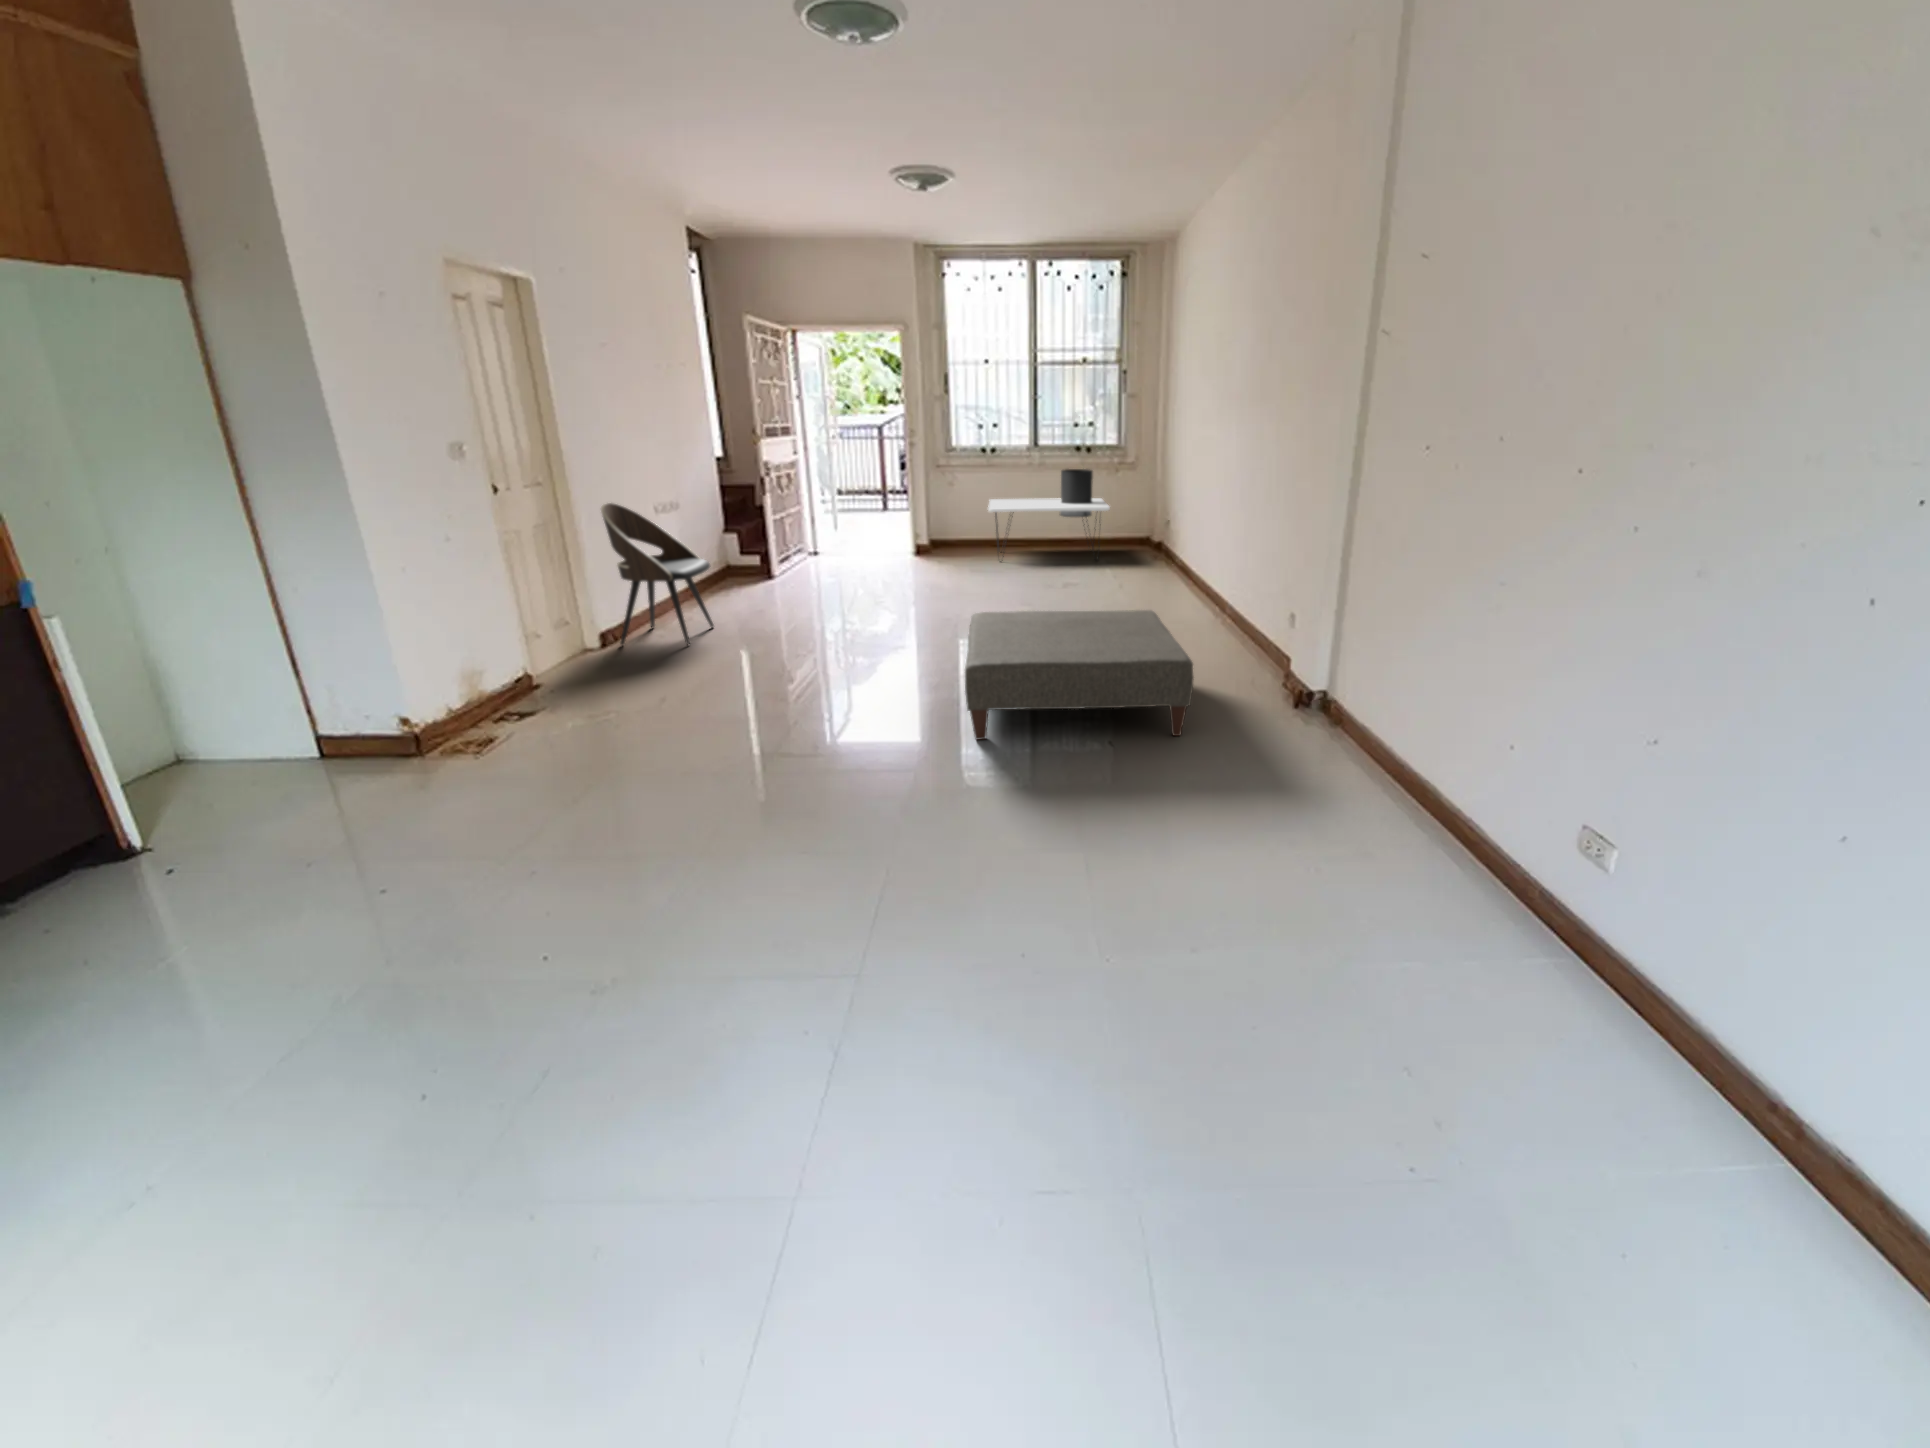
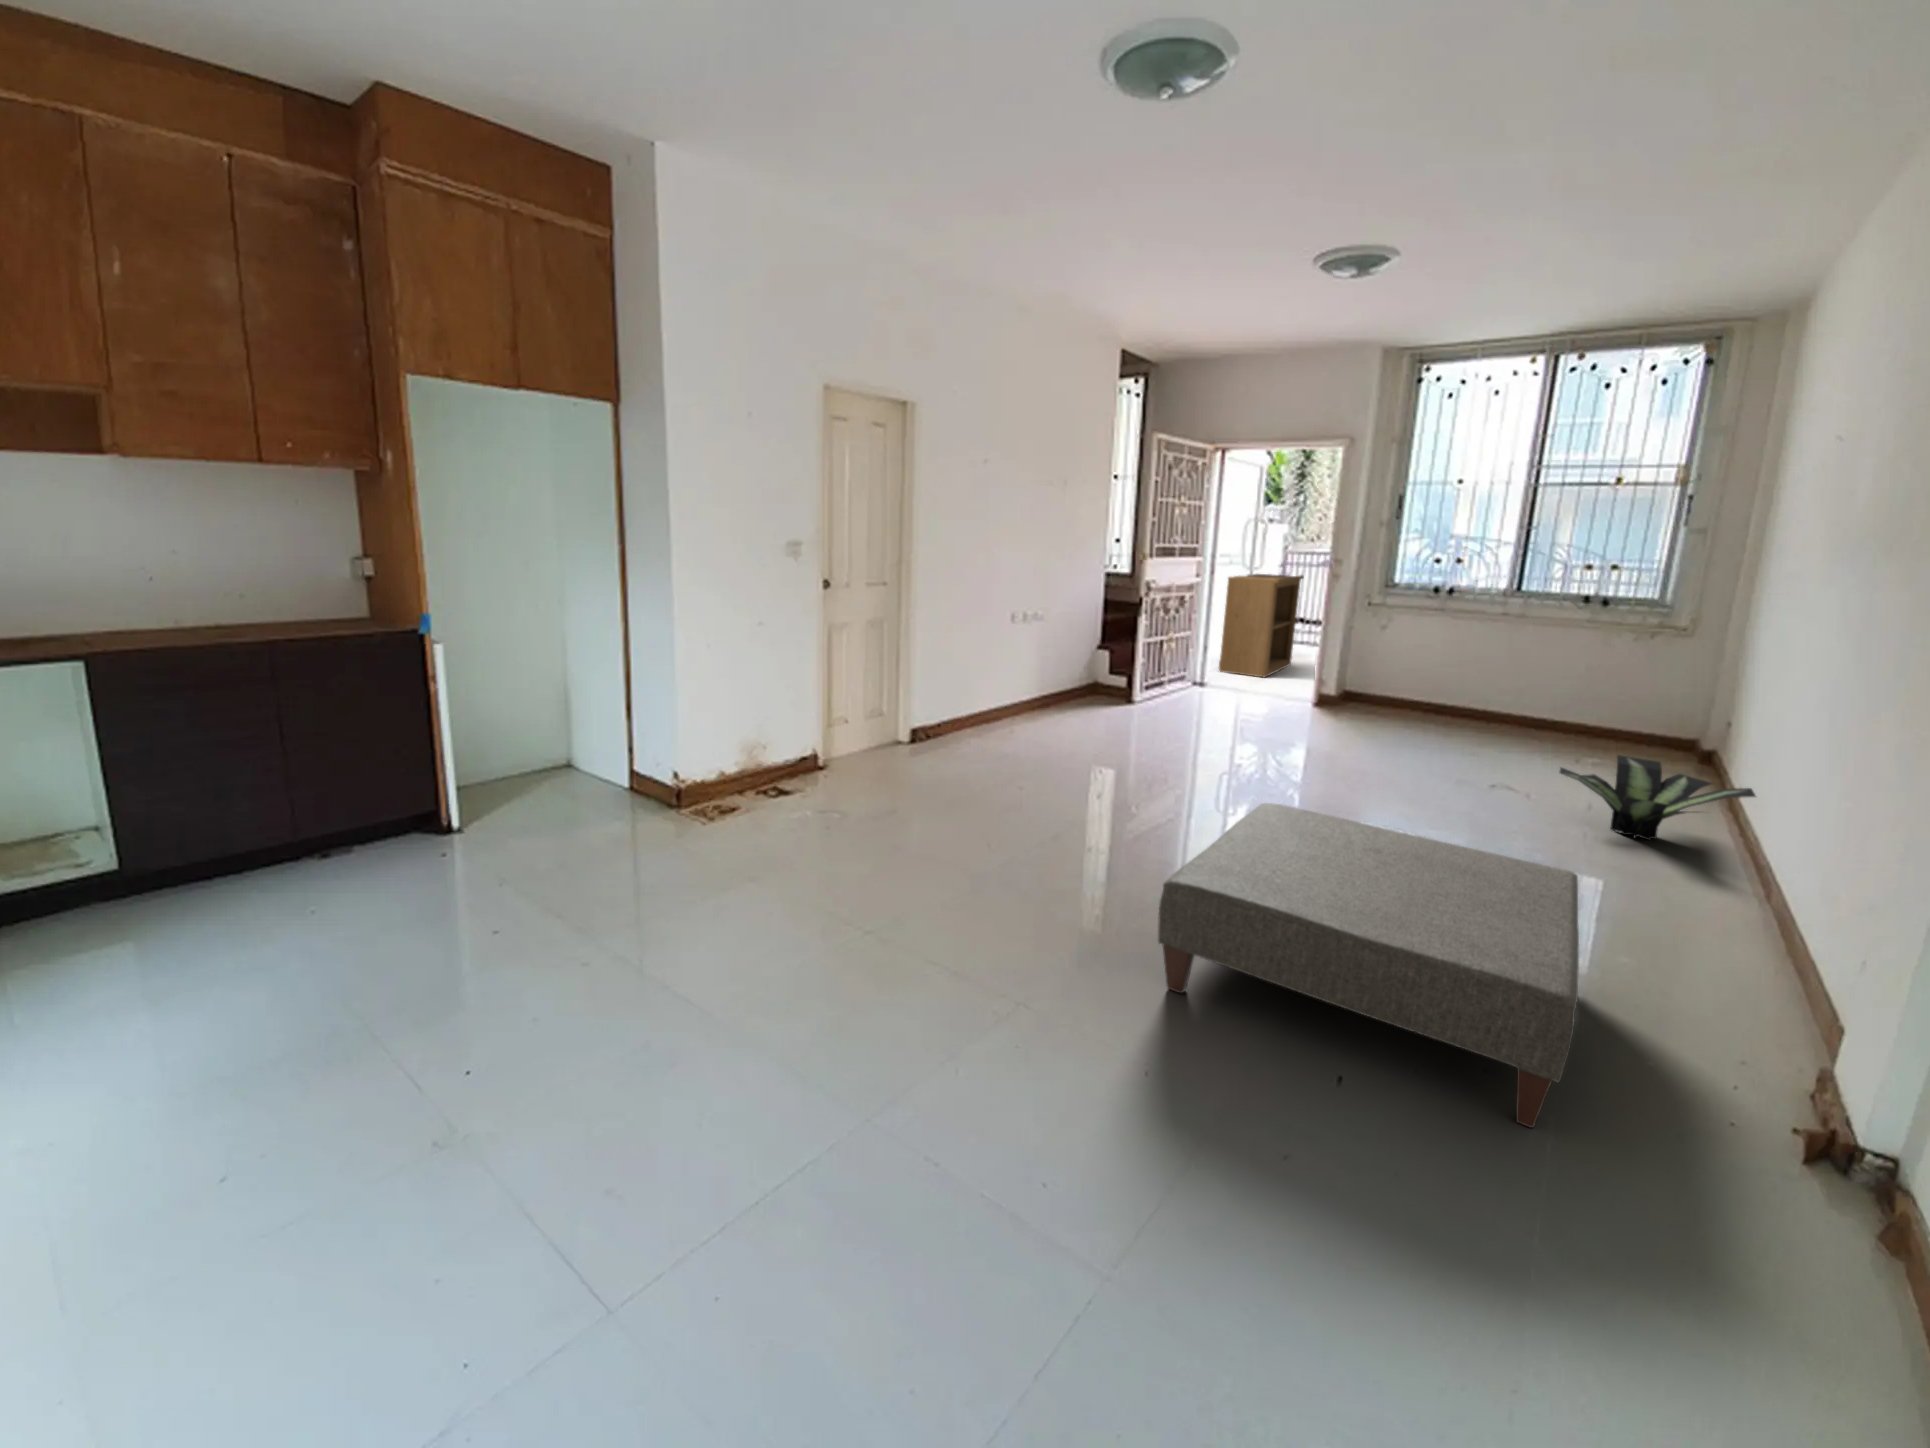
bookshelf: none [812,446,871,540] -> present [1219,574,1304,677]
side table: present [988,469,1110,557] -> none [1416,627,1619,762]
dining chair: present [601,503,714,645] -> none [925,606,1029,759]
potted plant: none [1101,549,1197,599] -> present [1559,755,1755,840]

